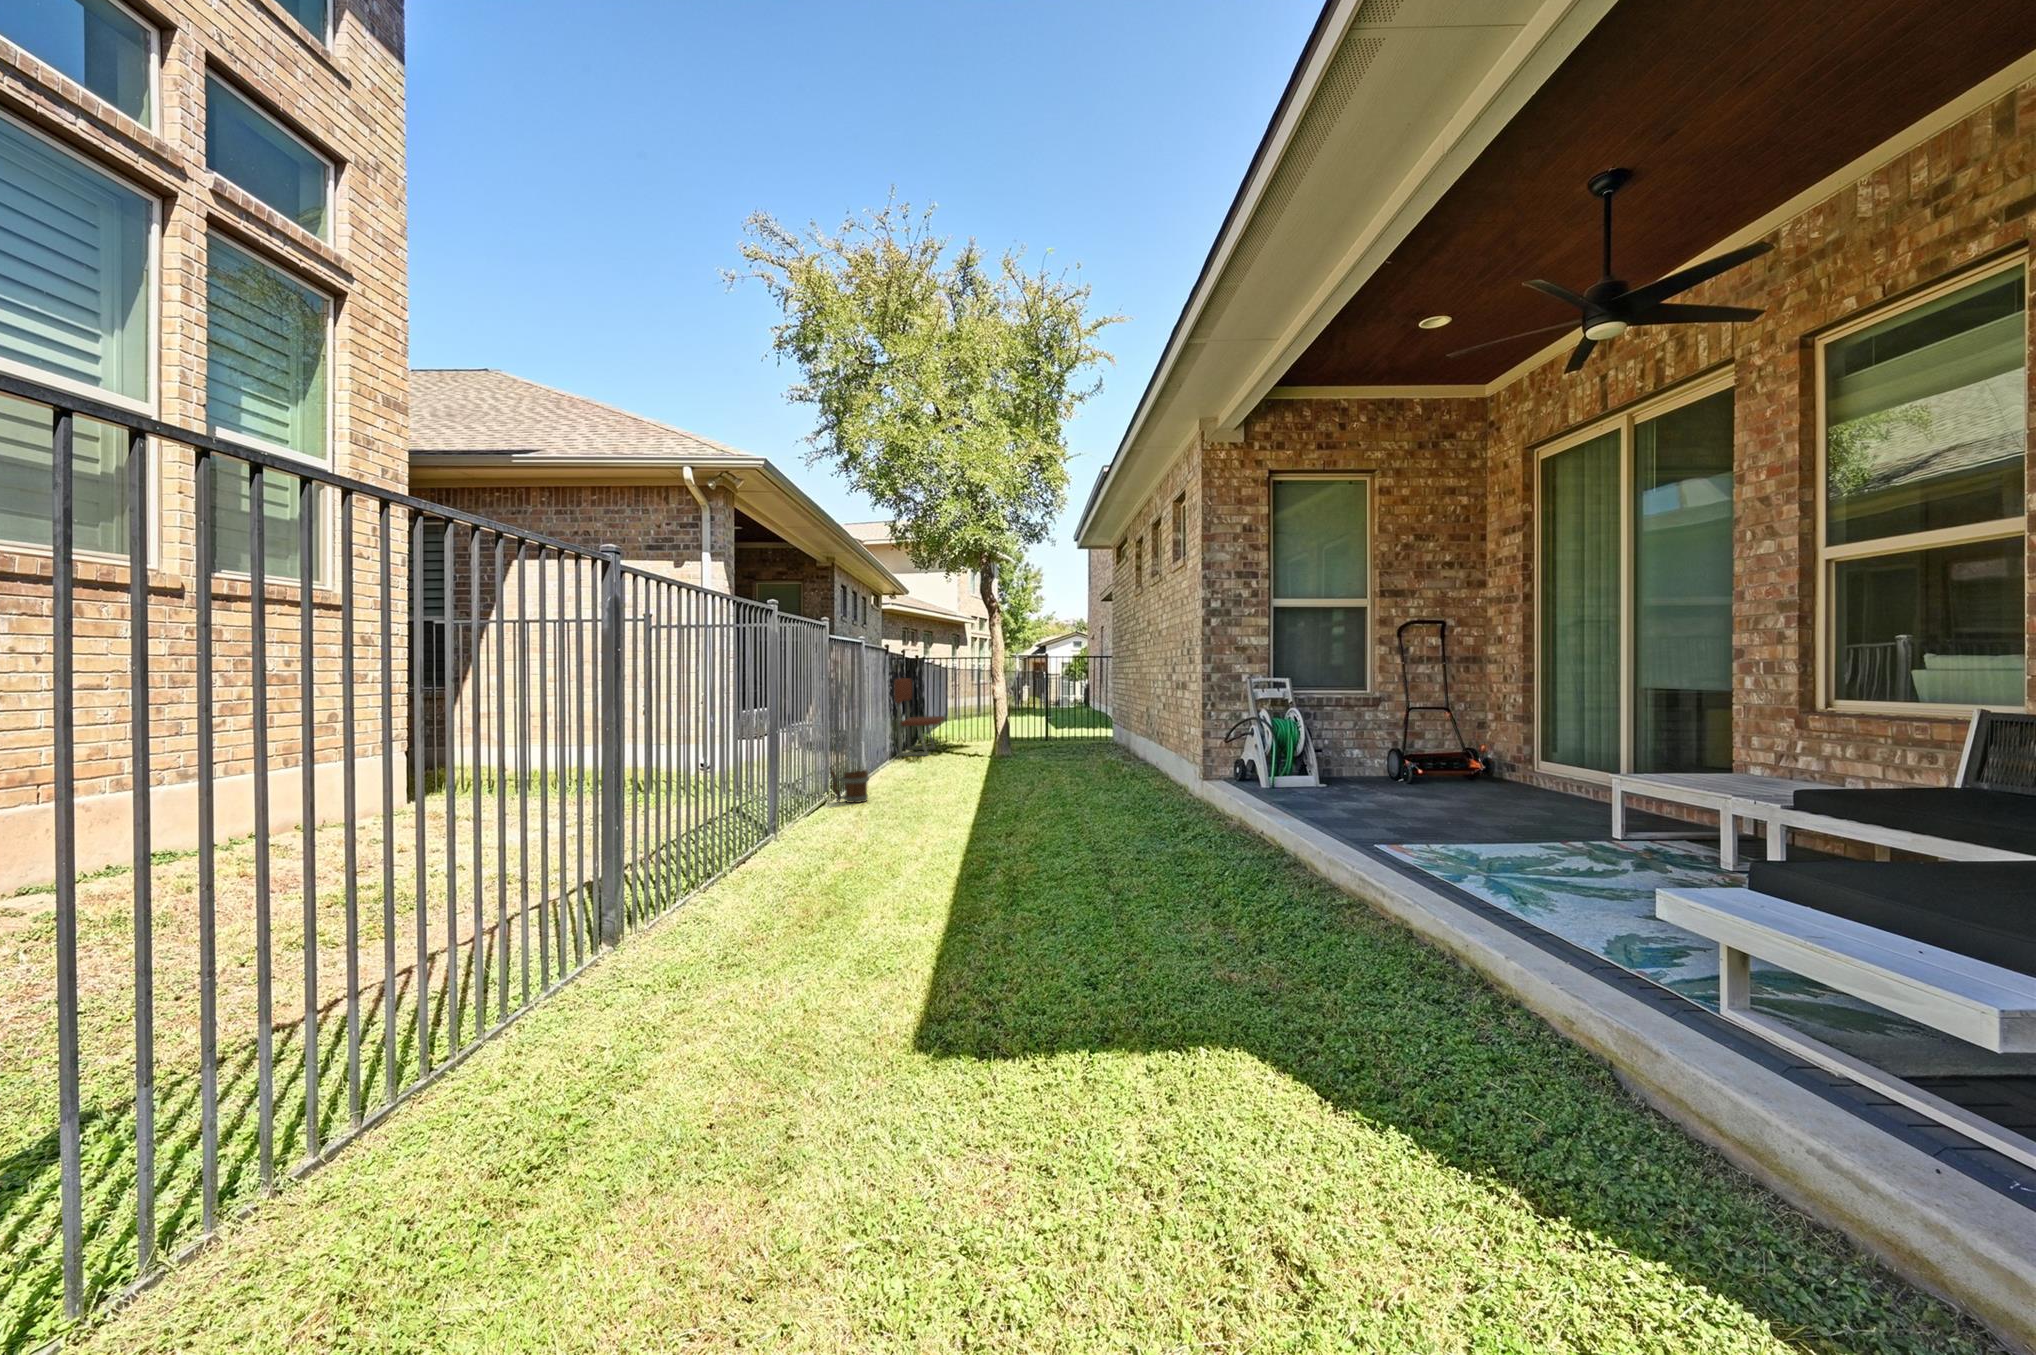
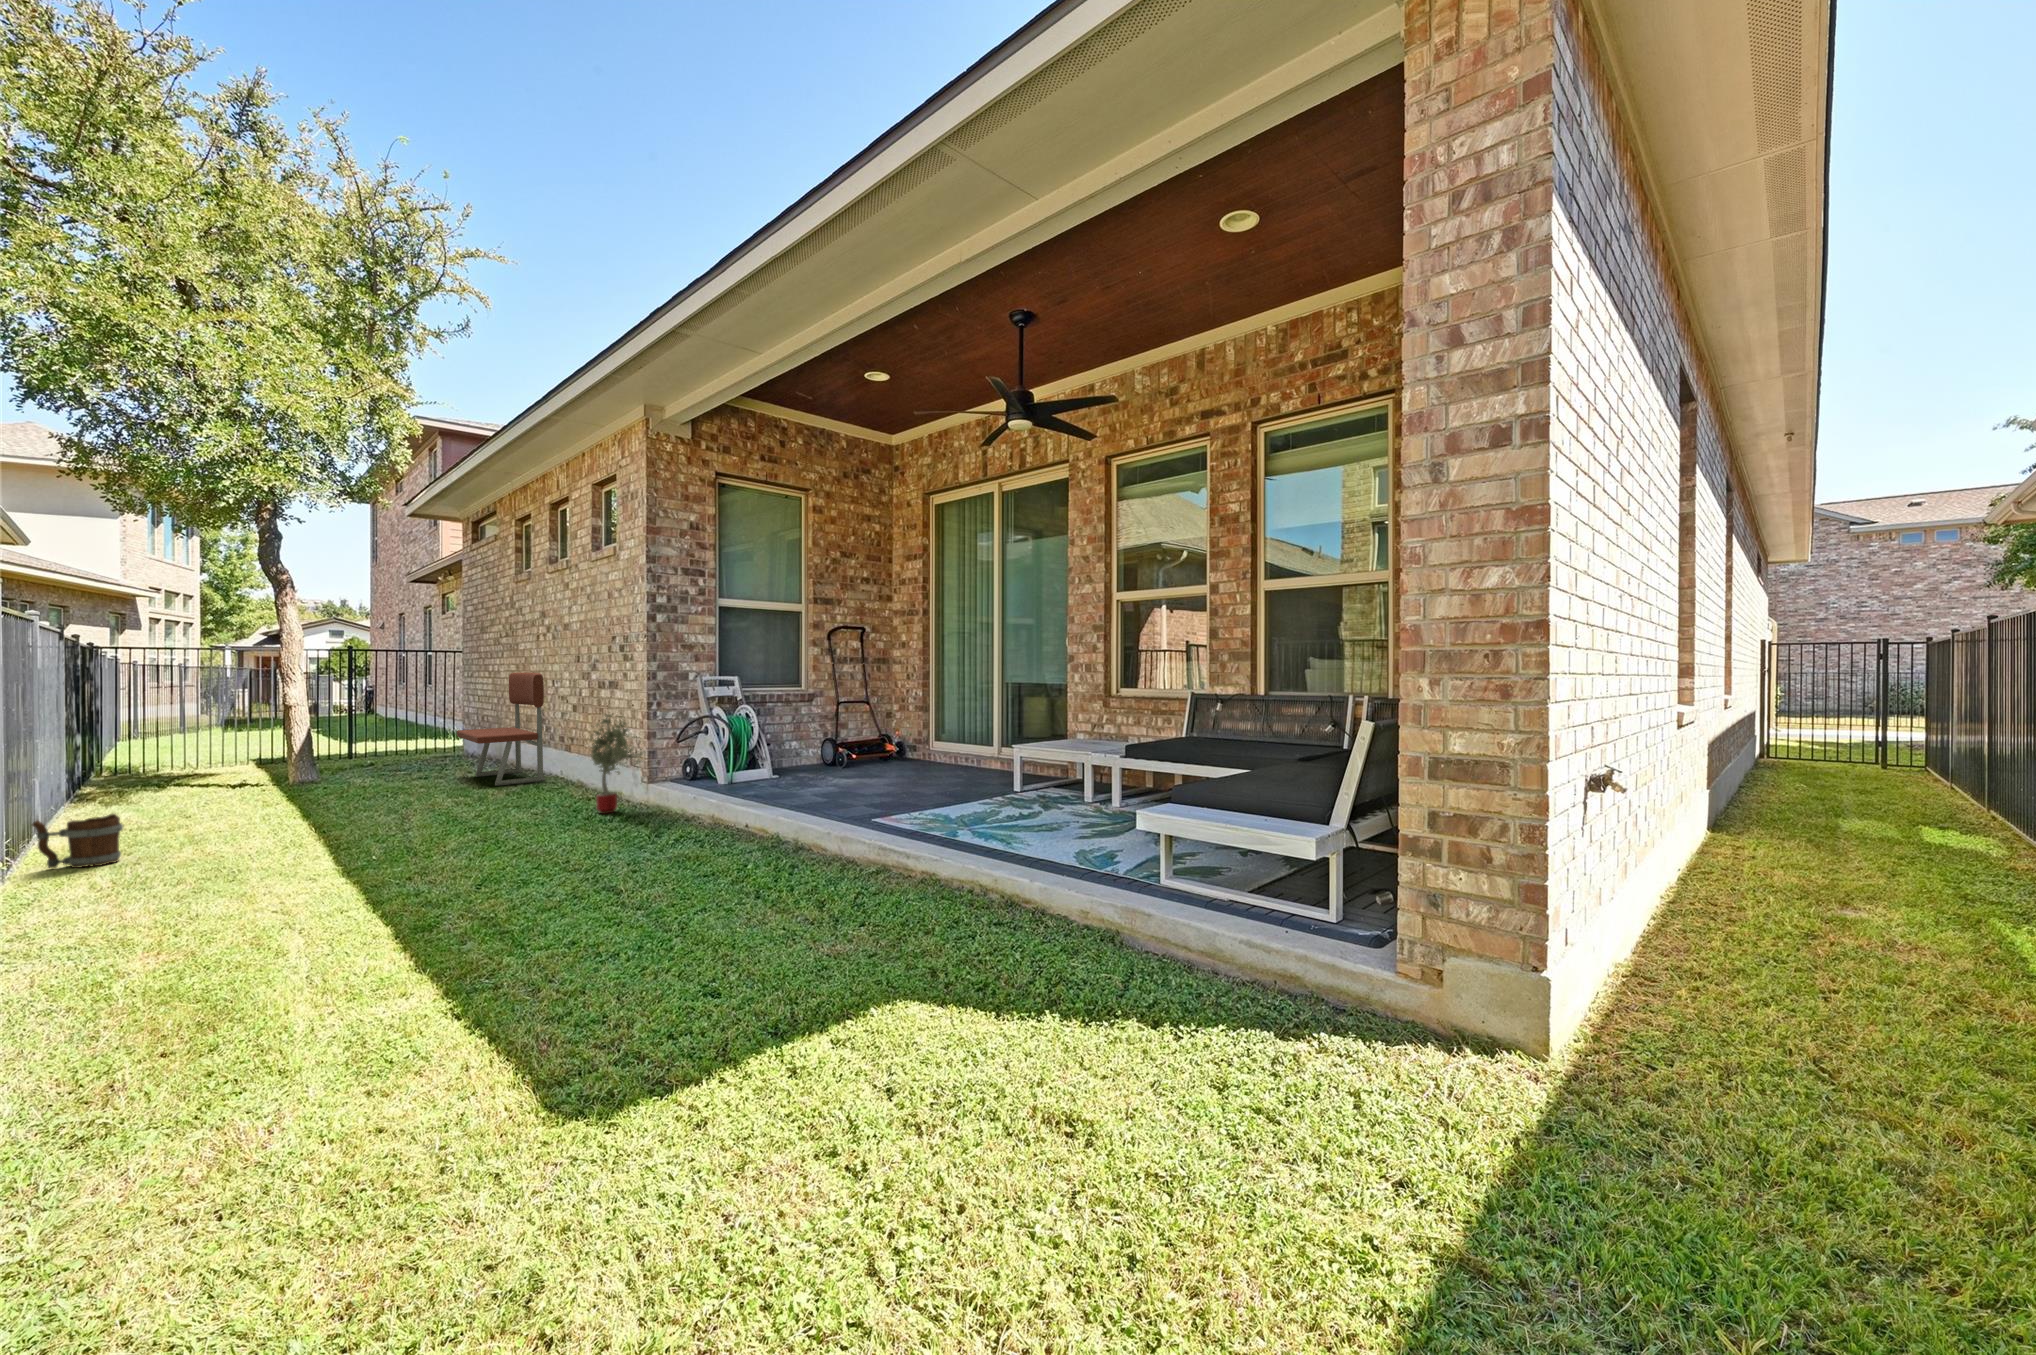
bench: present [894,678,944,756] -> present [457,672,545,786]
potted tree: none [1144,713,1196,805] -> present [590,715,643,814]

